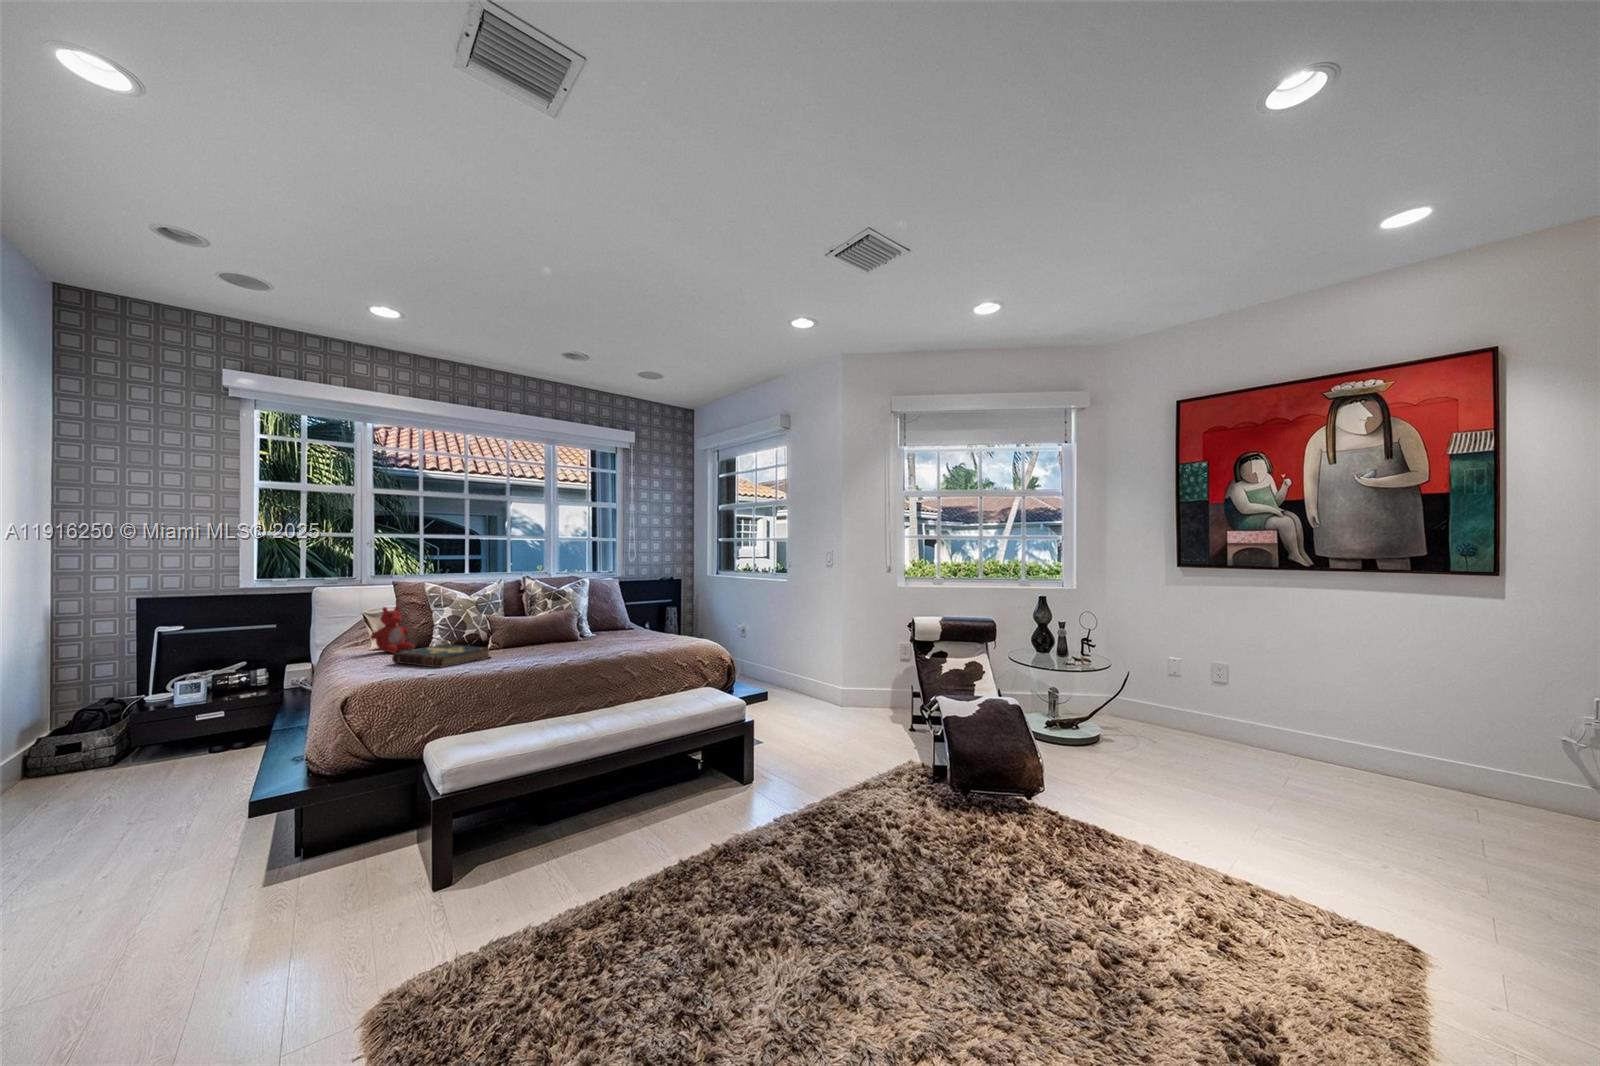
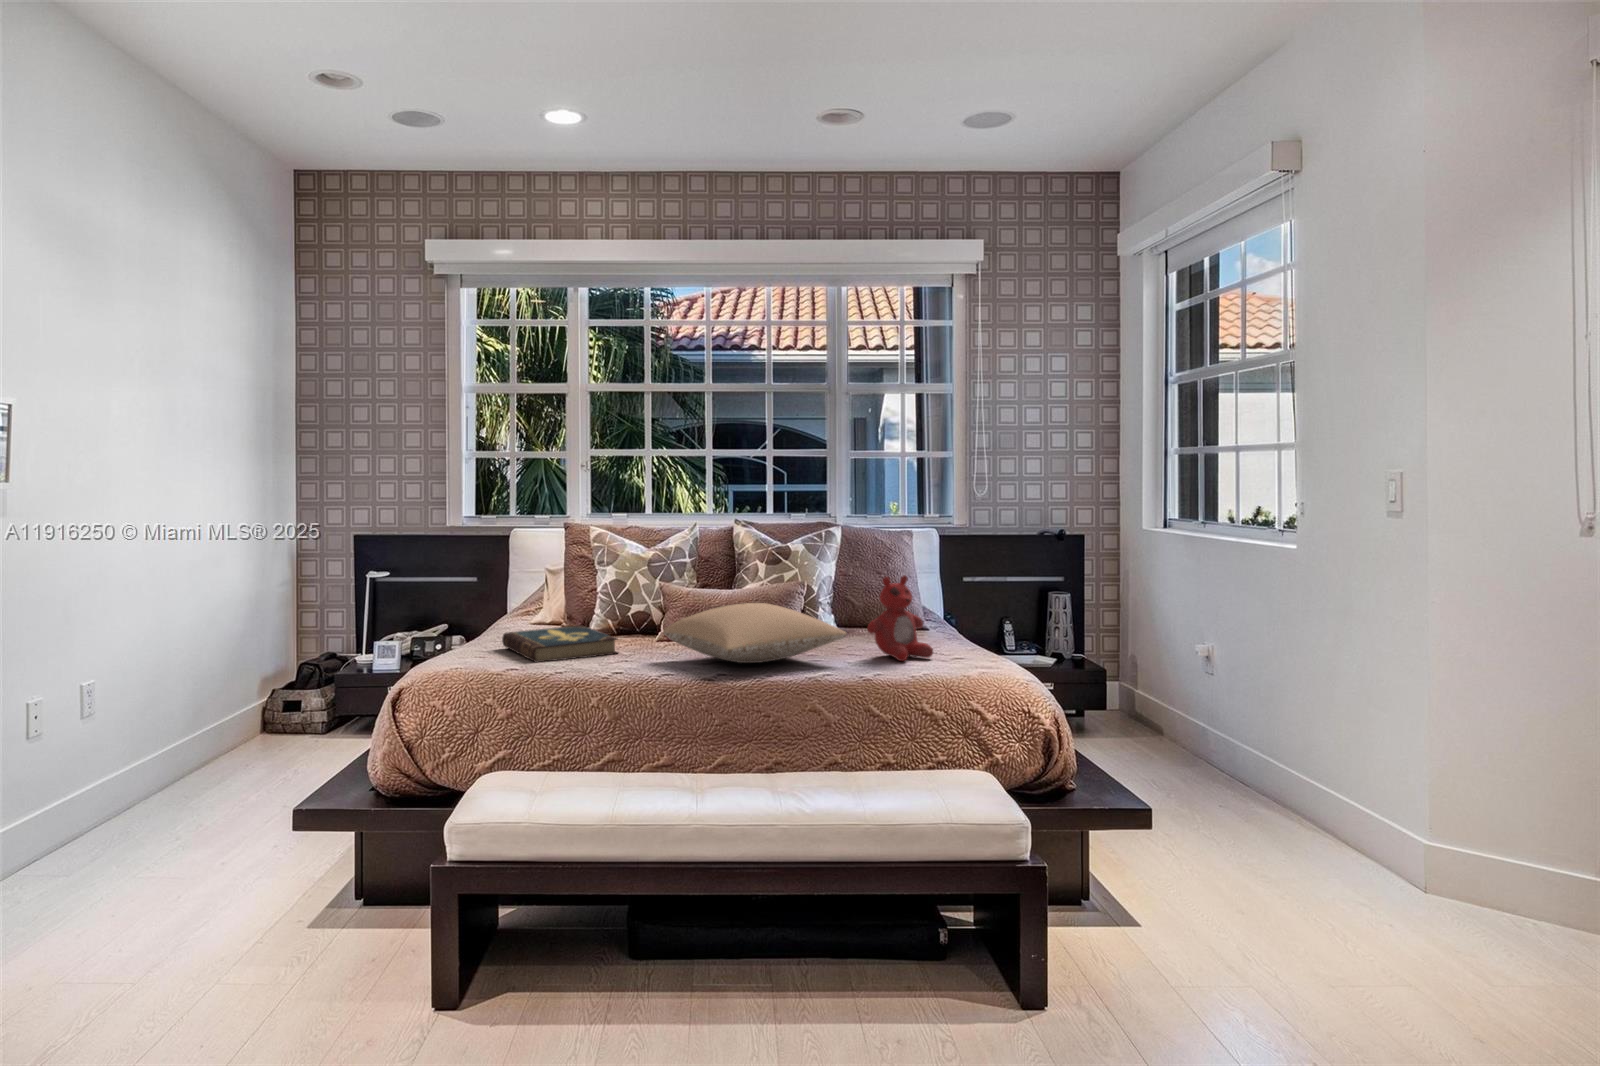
stuffed bear: present [370,606,415,653] -> present [867,575,933,661]
pillow: none [531,619,644,653] -> present [663,603,847,663]

